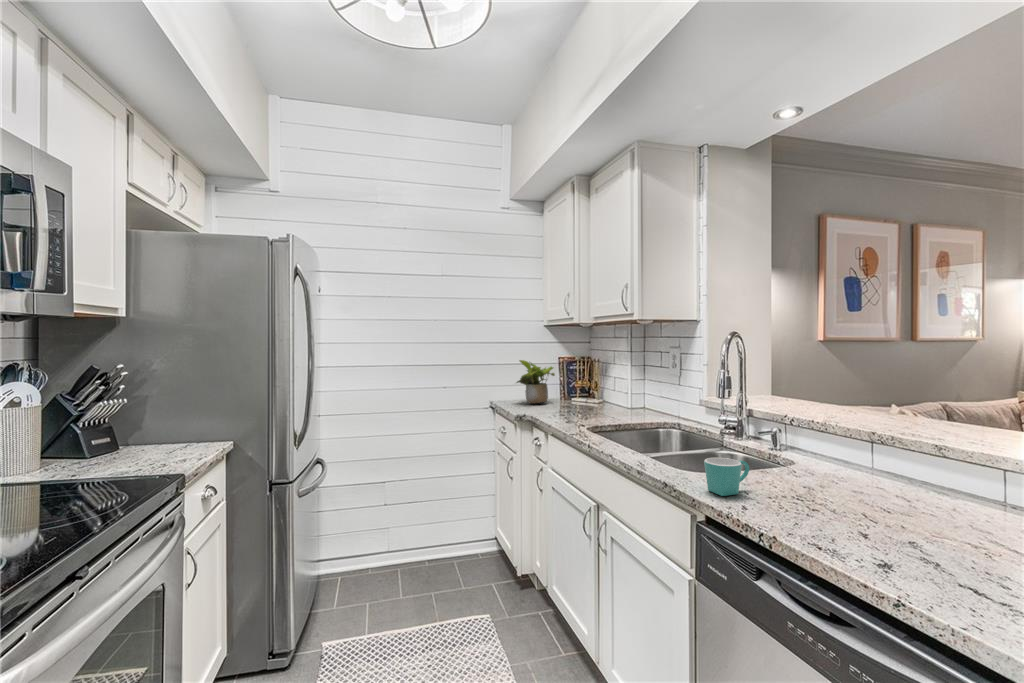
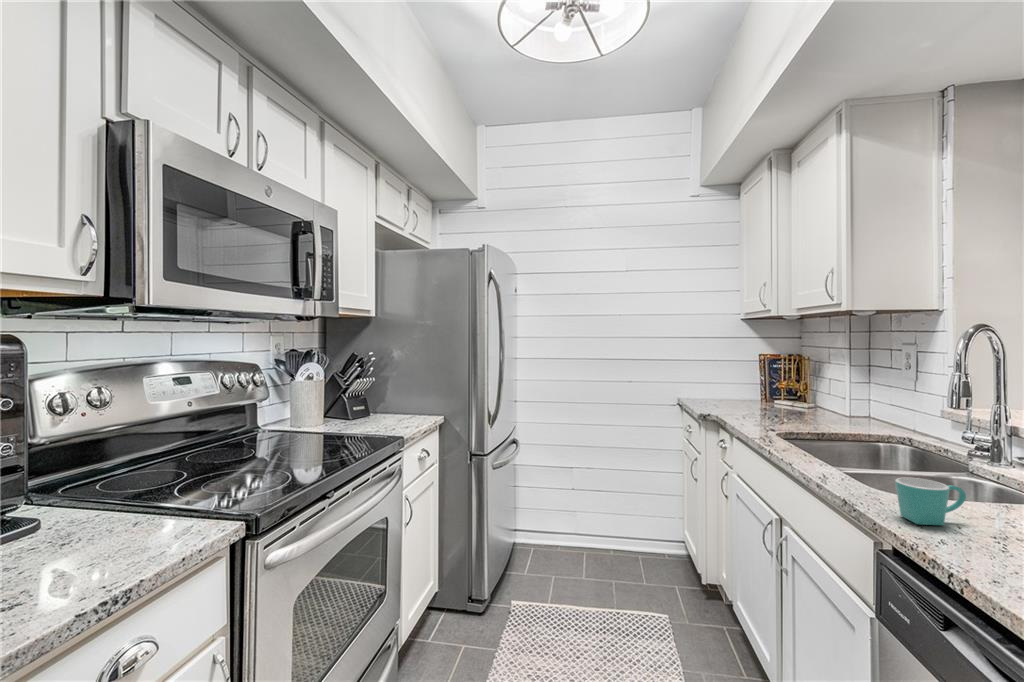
potted plant: present [517,360,555,404] -> none [706,357,753,405]

